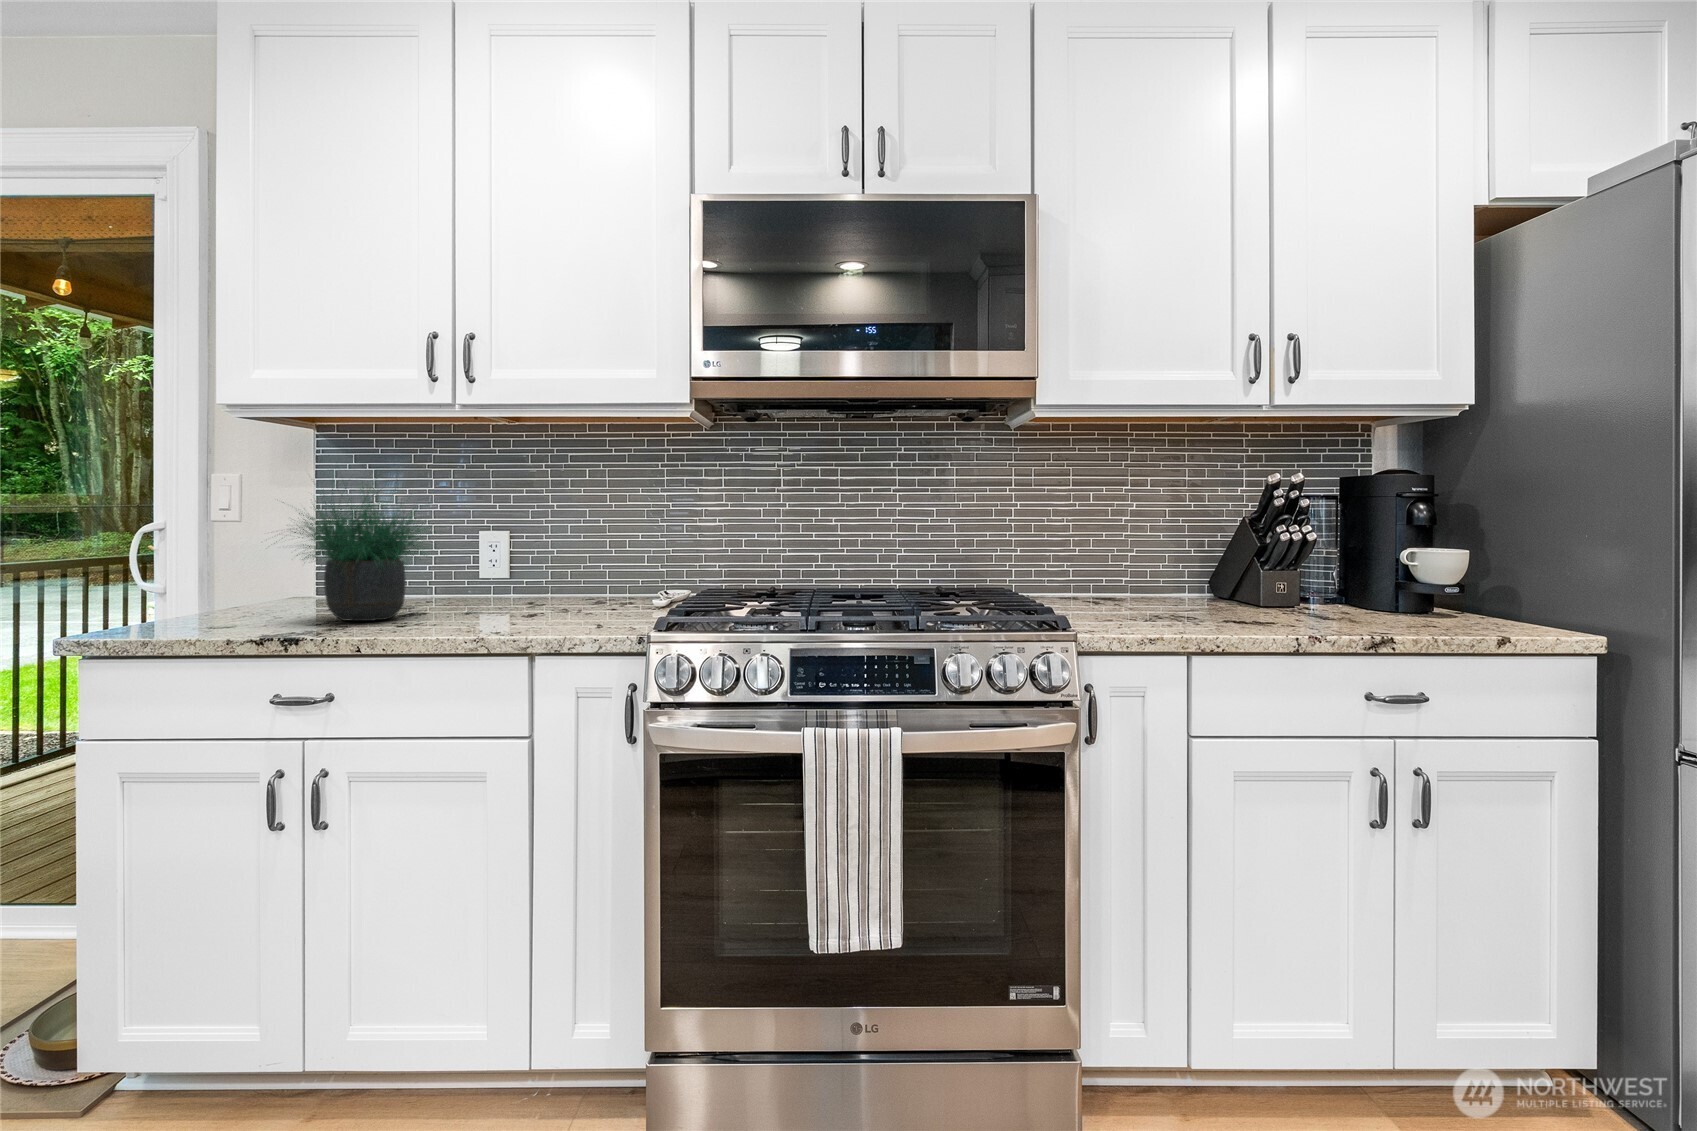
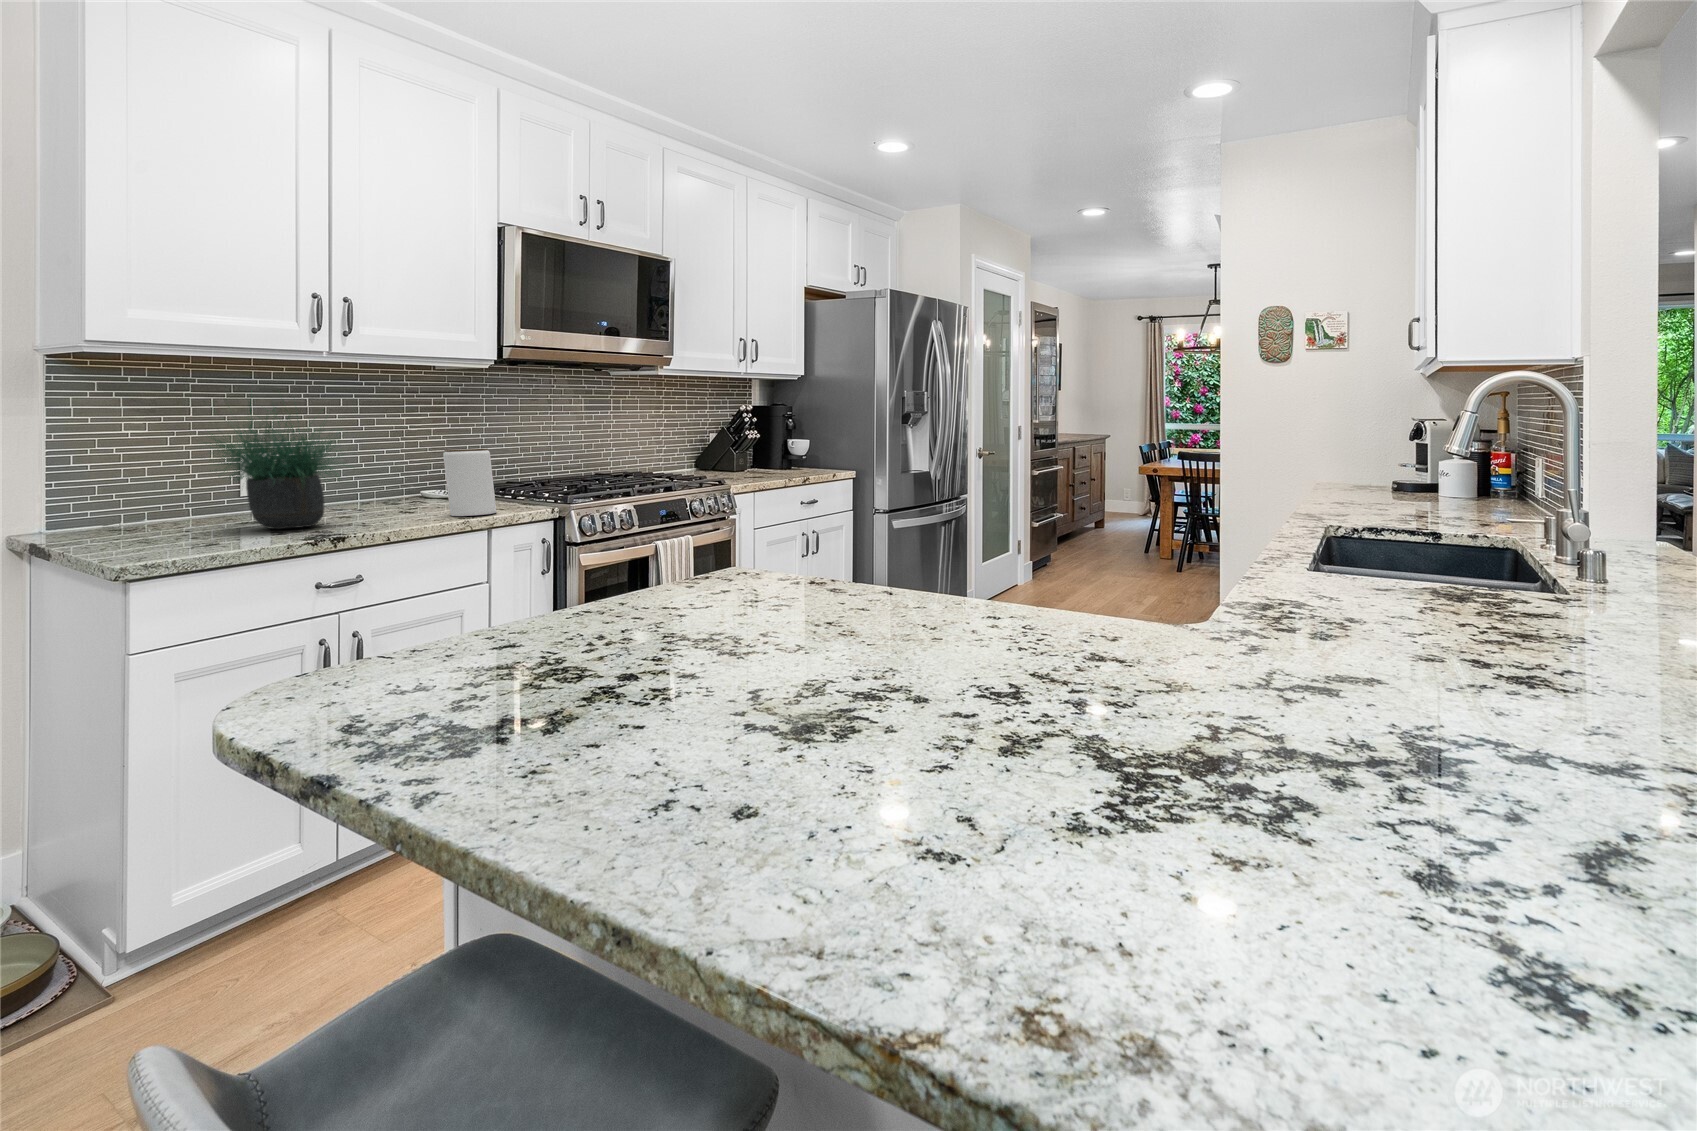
jar: none [508,535,572,630] -> present [443,449,496,516]

